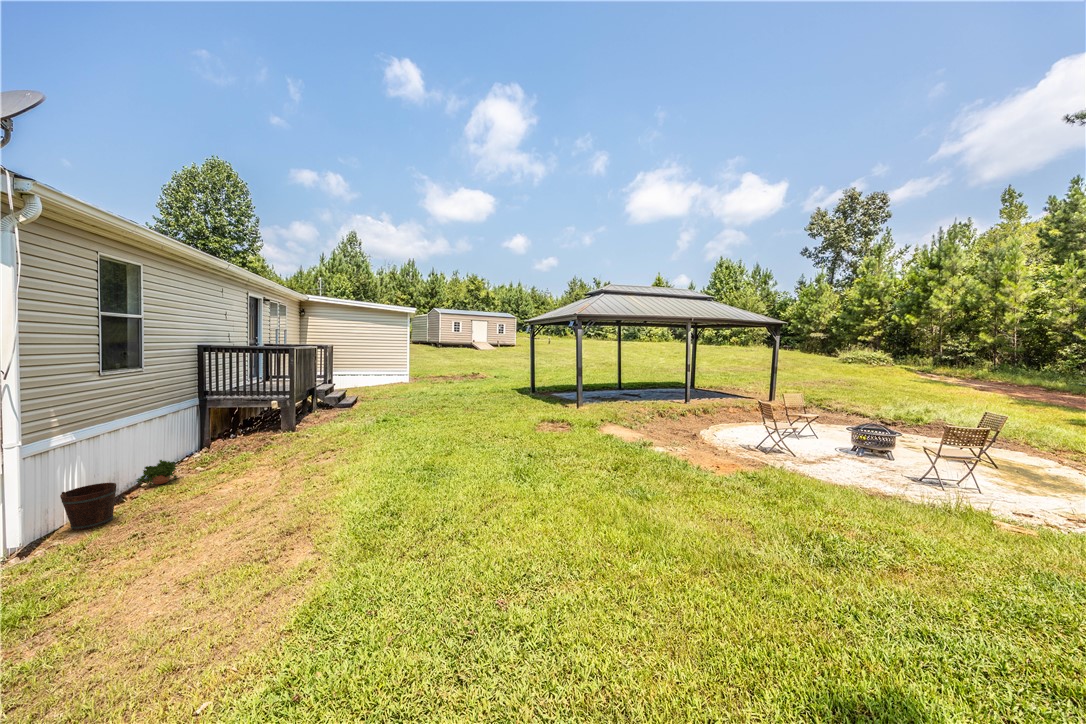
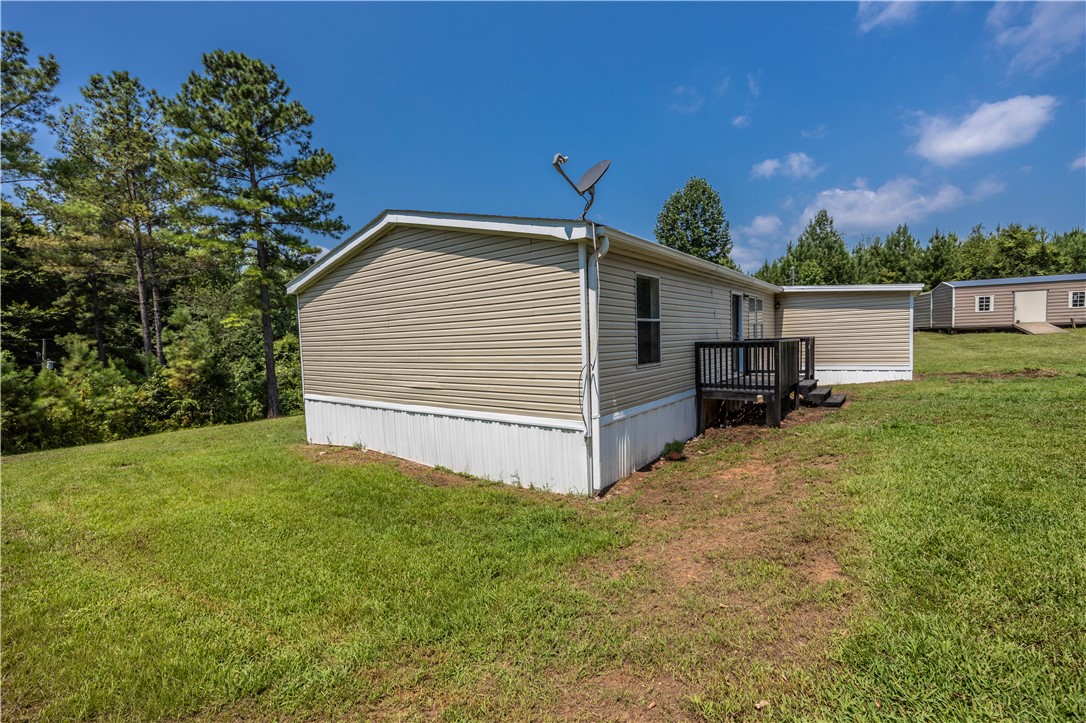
bucket: present [60,483,116,531] -> none [622,450,651,484]

